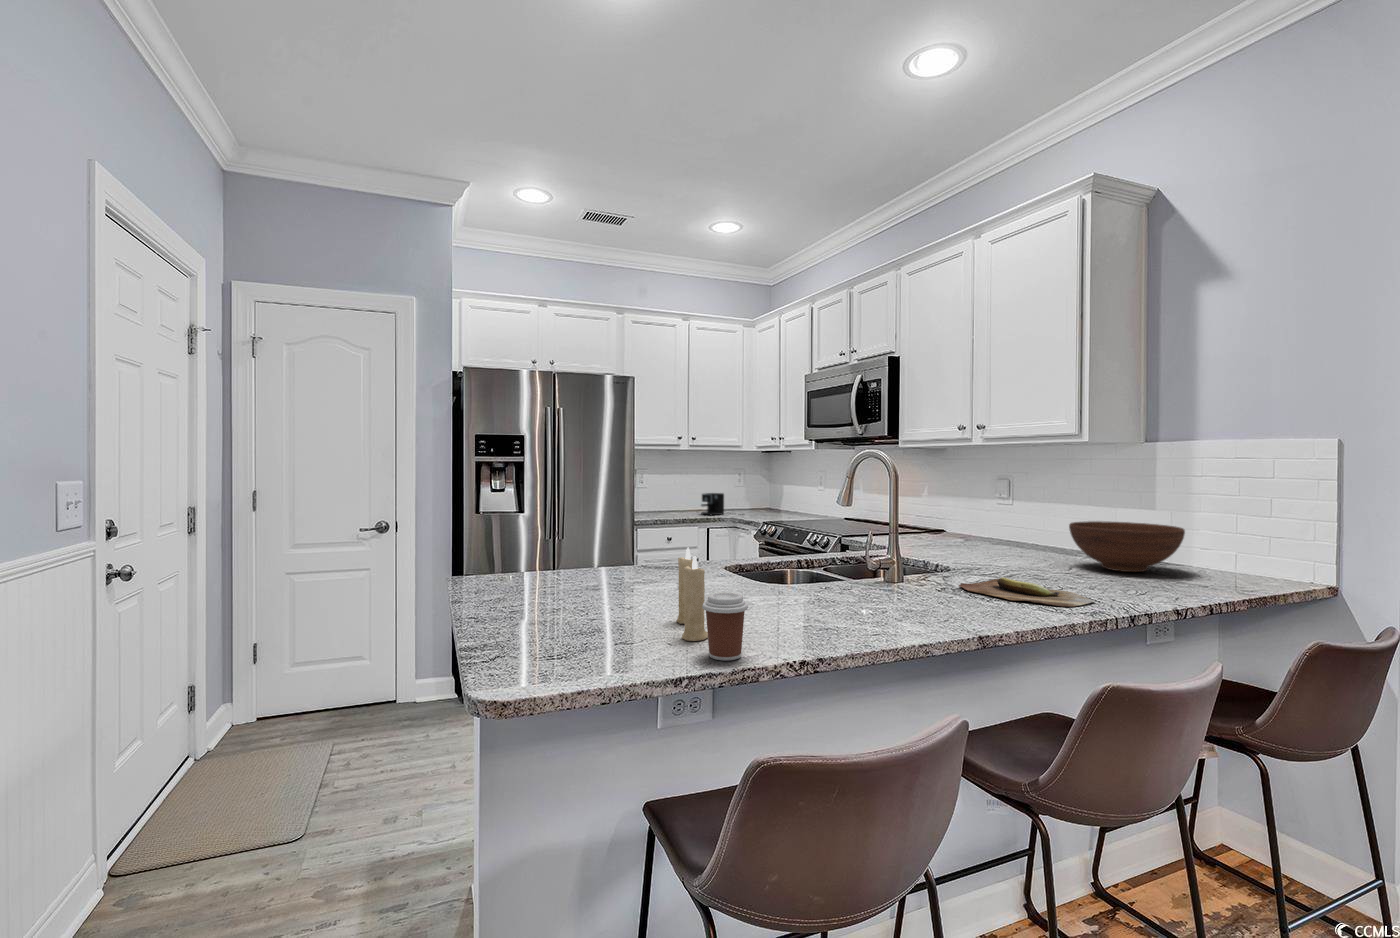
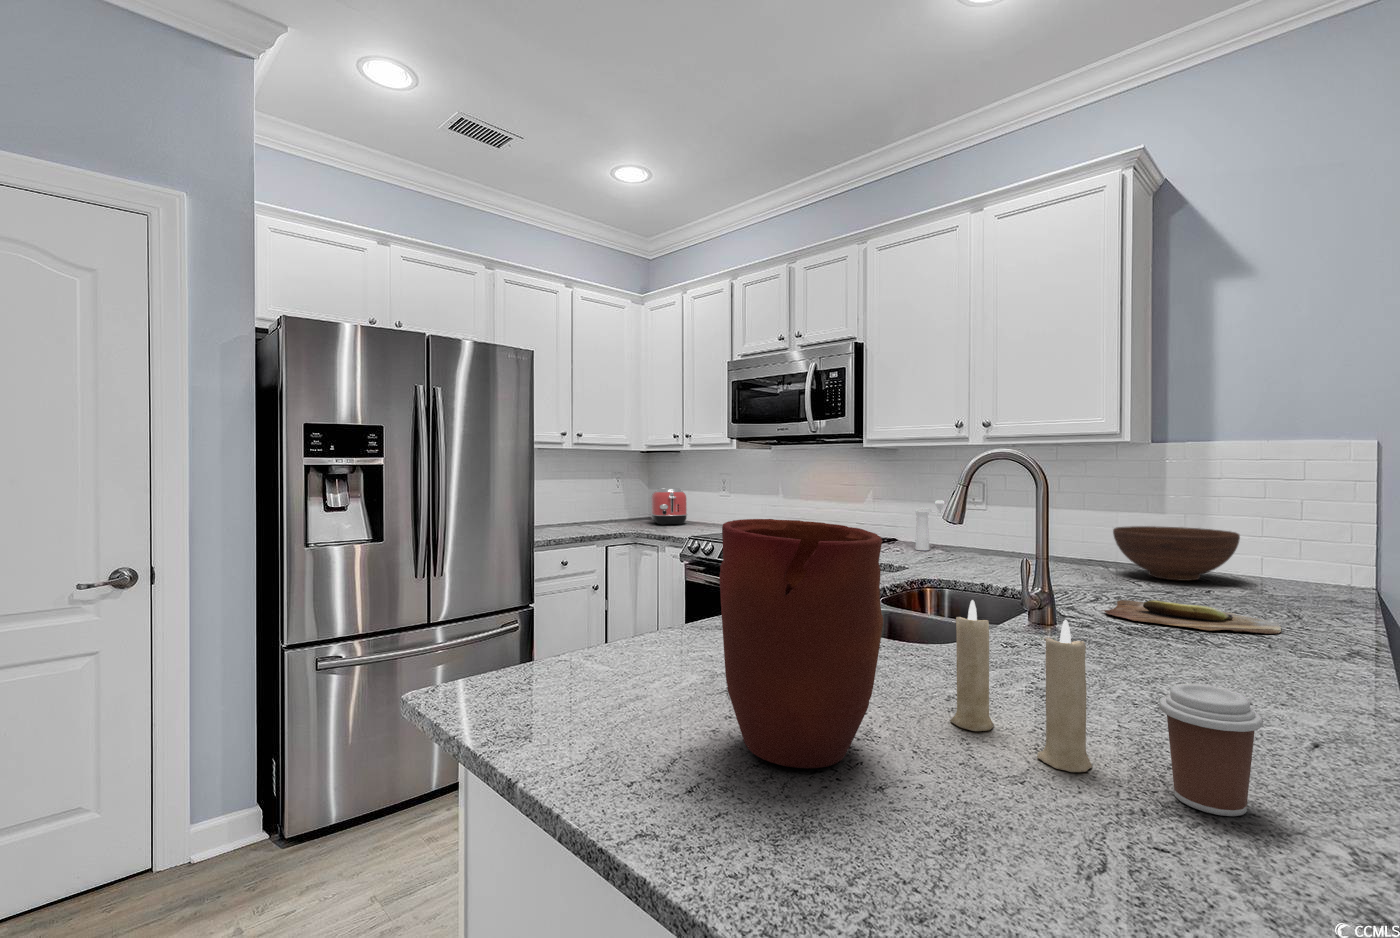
toaster: none [758,481,788,511] -> present [651,488,687,525]
coffee maker: present [701,493,724,515] -> none [593,505,648,533]
pepper mill: none [935,495,967,538] -> present [915,500,945,551]
vase: none [531,496,619,625] -> present [719,519,883,768]

